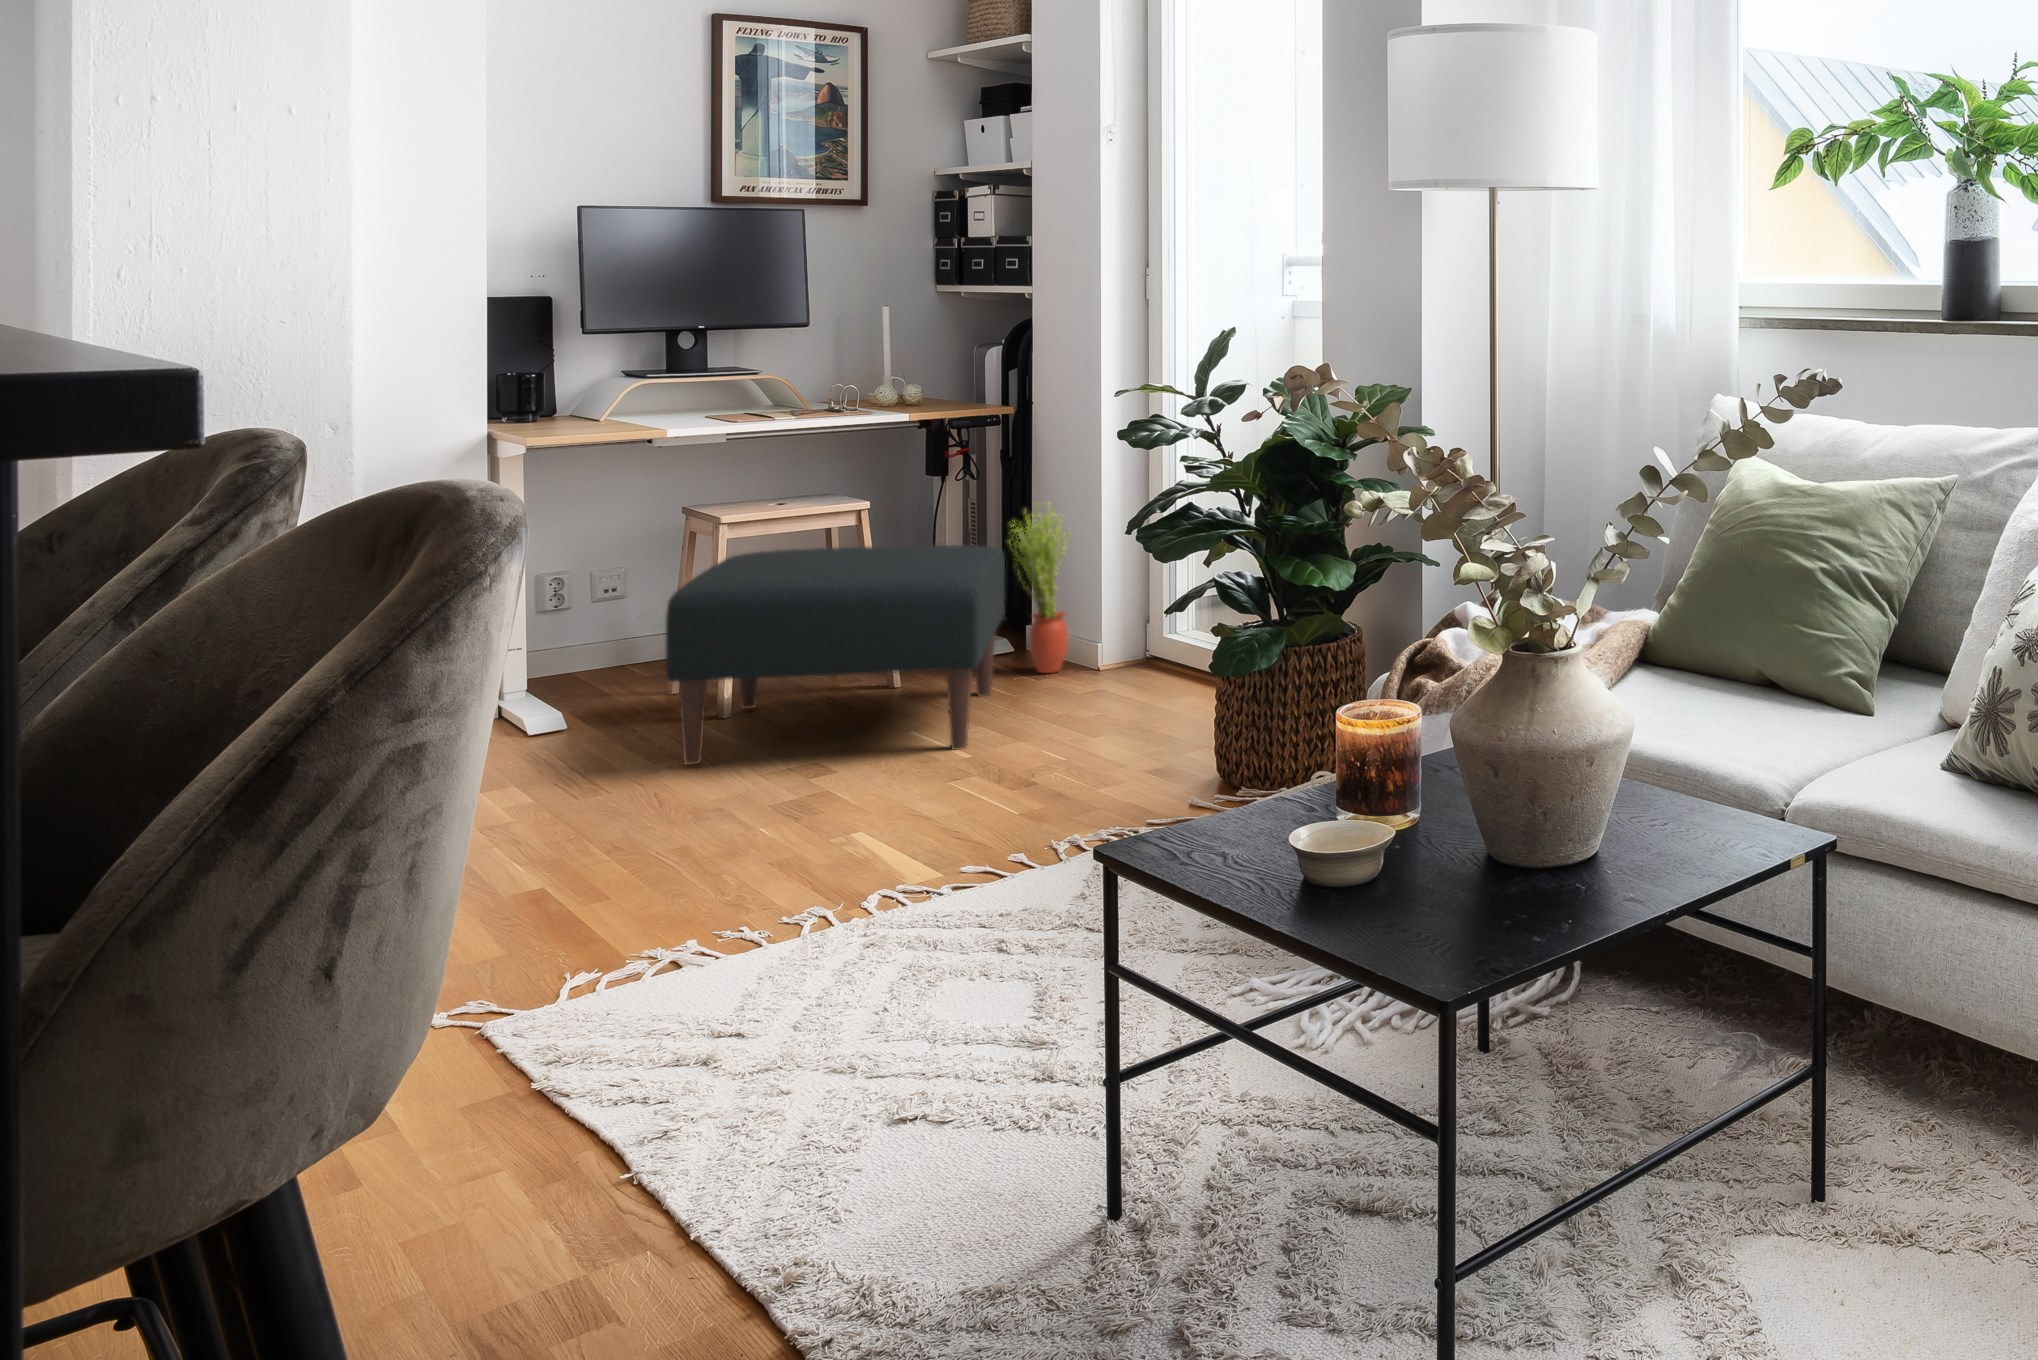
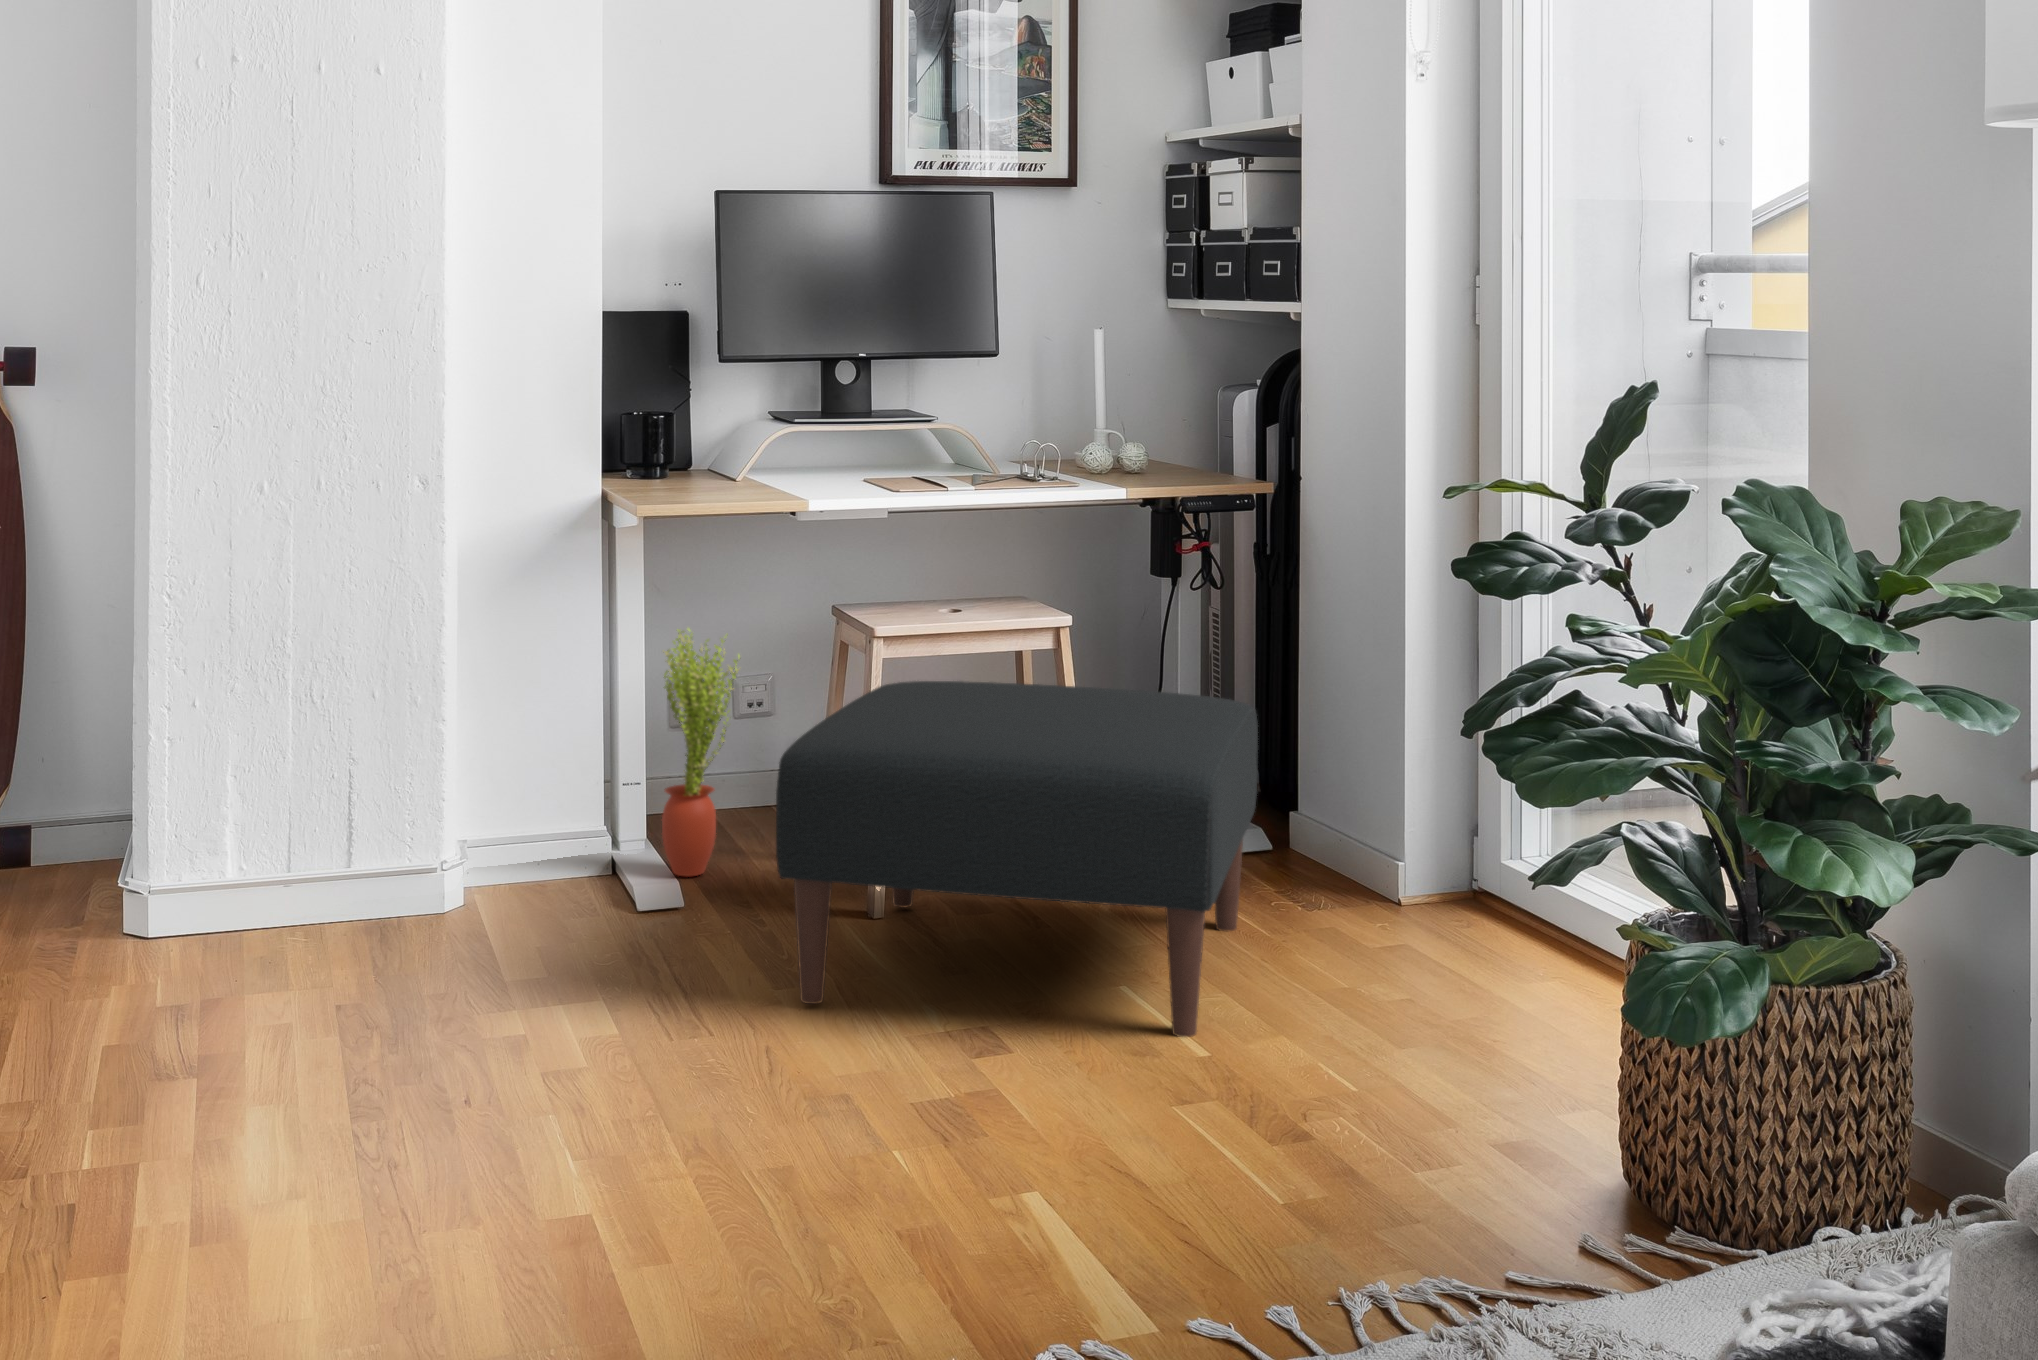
potted plant: present [1009,505,1070,673] -> present [662,629,740,876]

